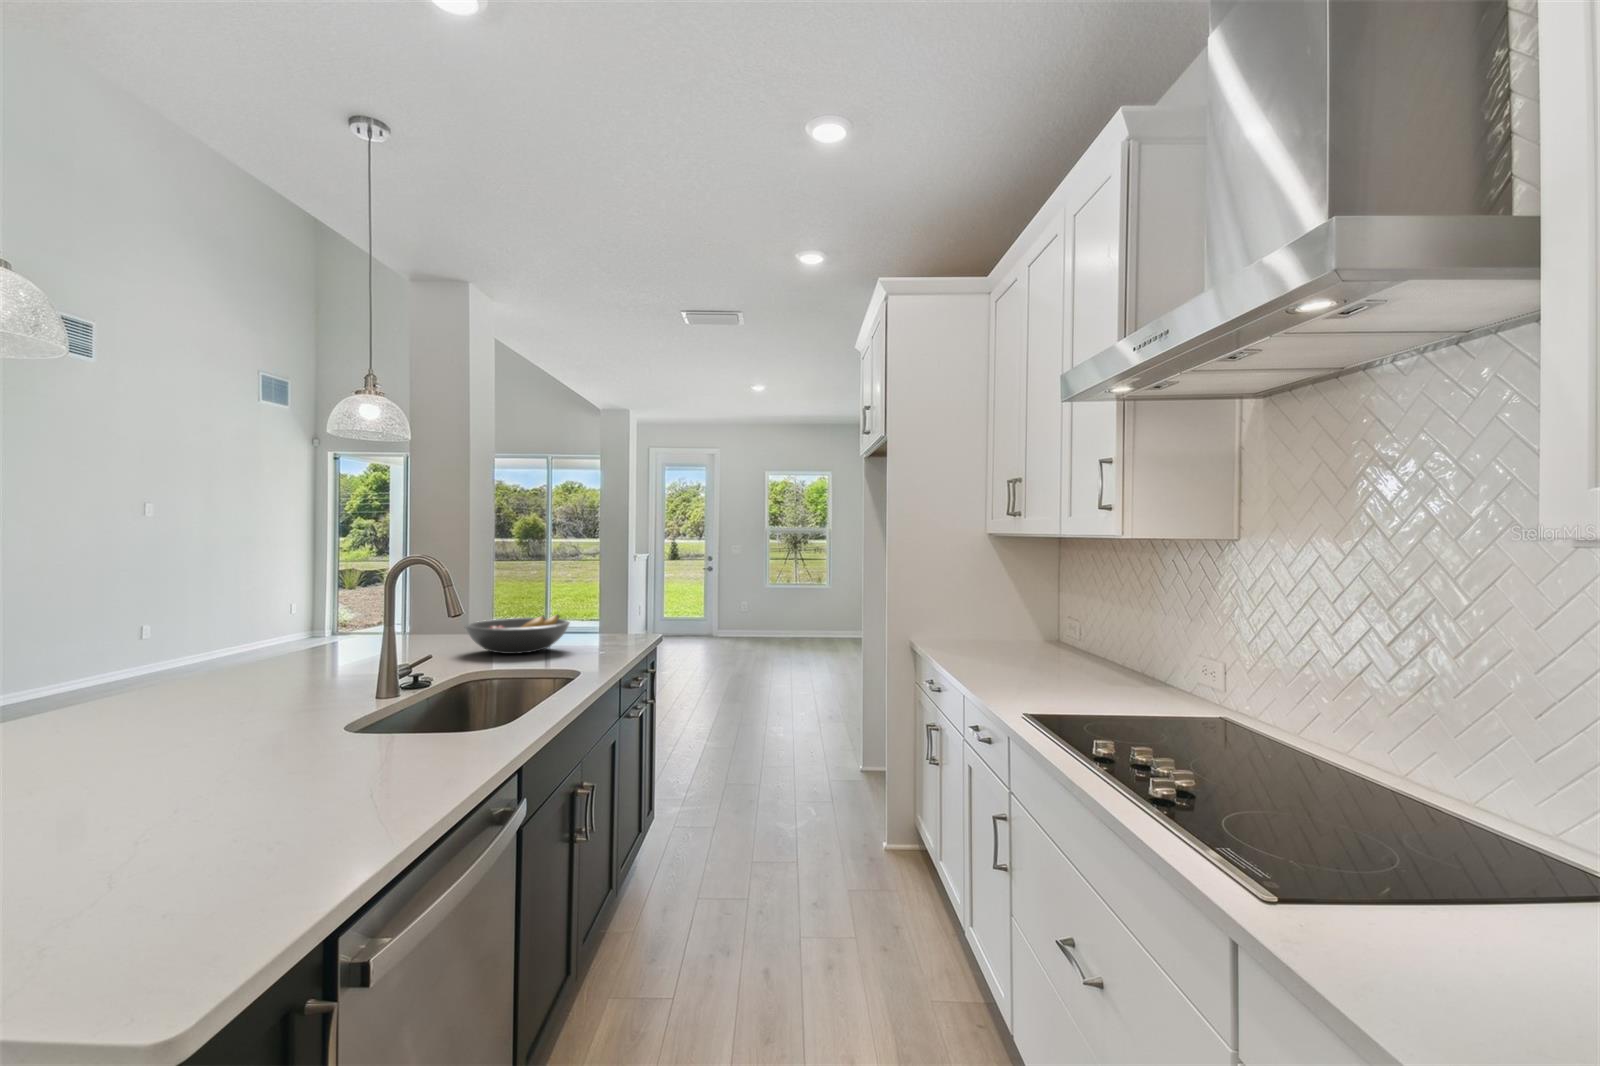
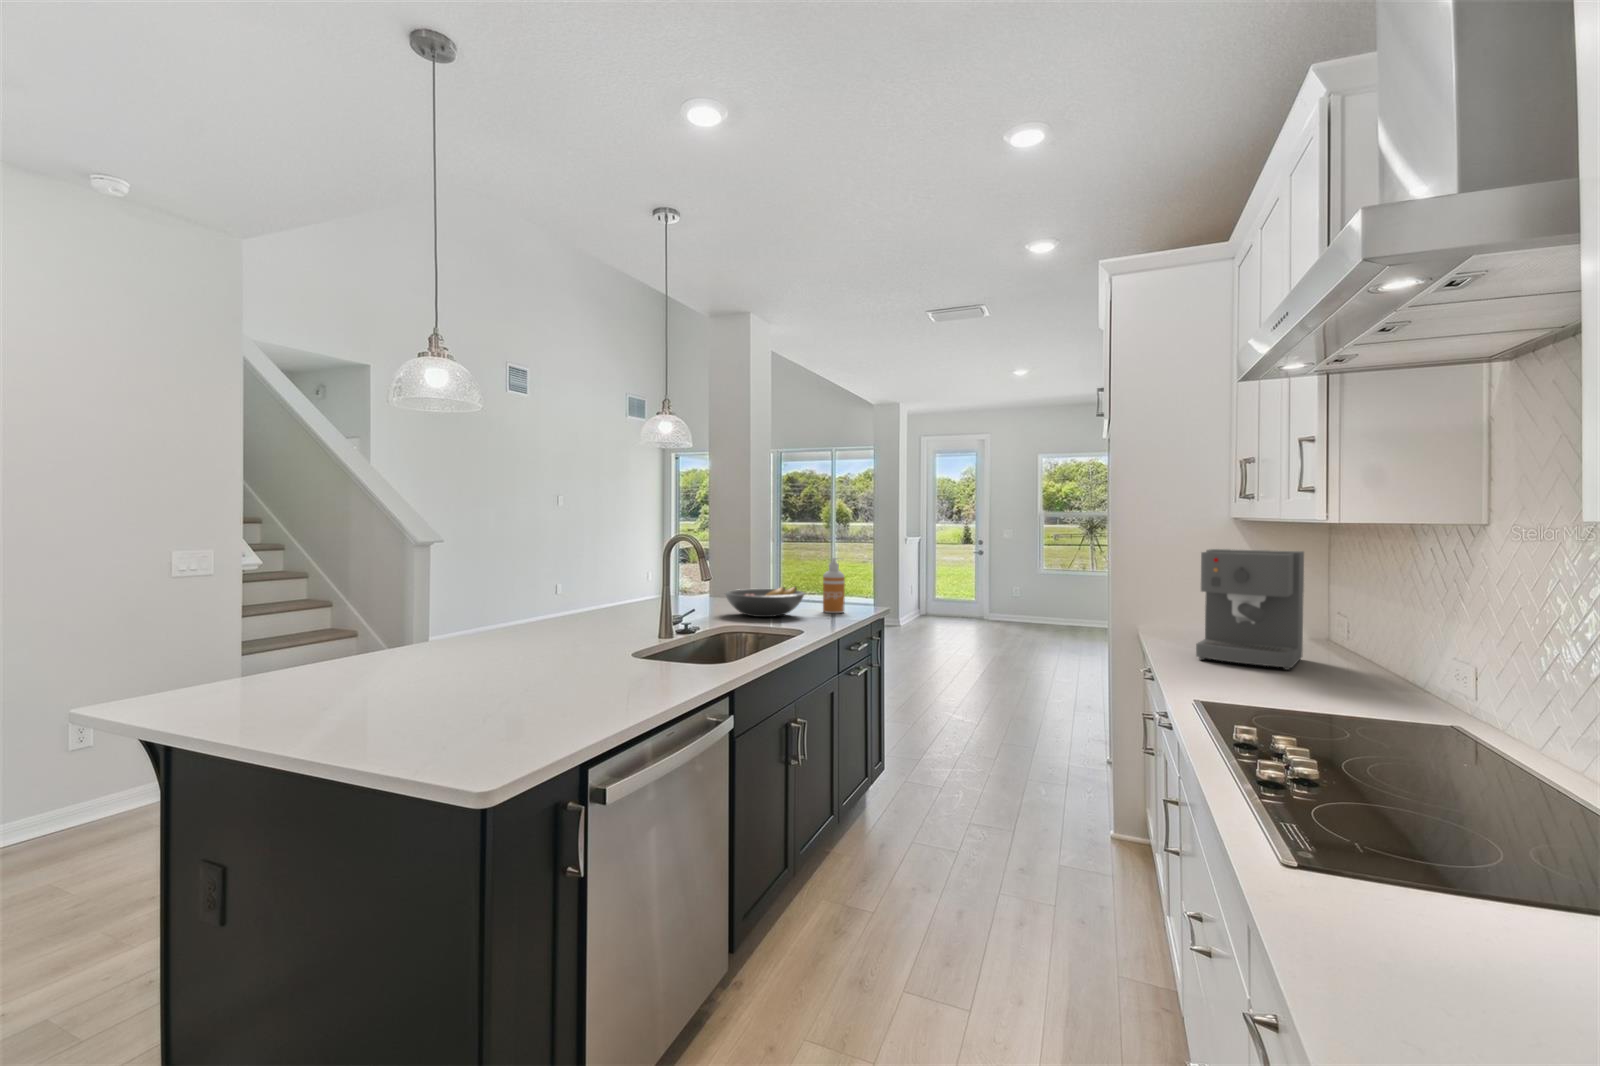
coffee maker: none [989,563,1071,674] -> present [1196,549,1304,670]
soap dispenser: none [586,579,612,643] -> present [823,558,845,613]

